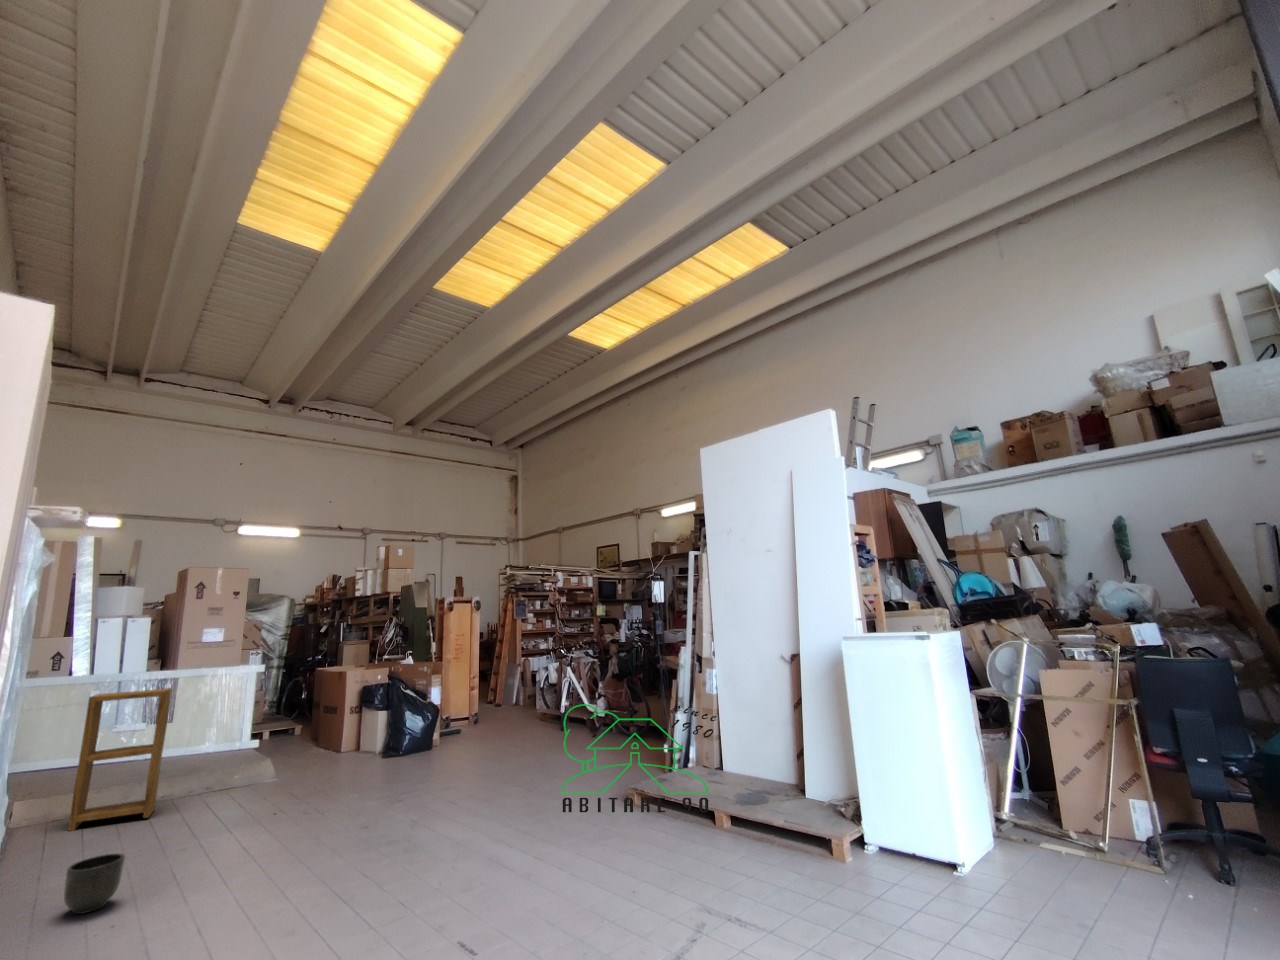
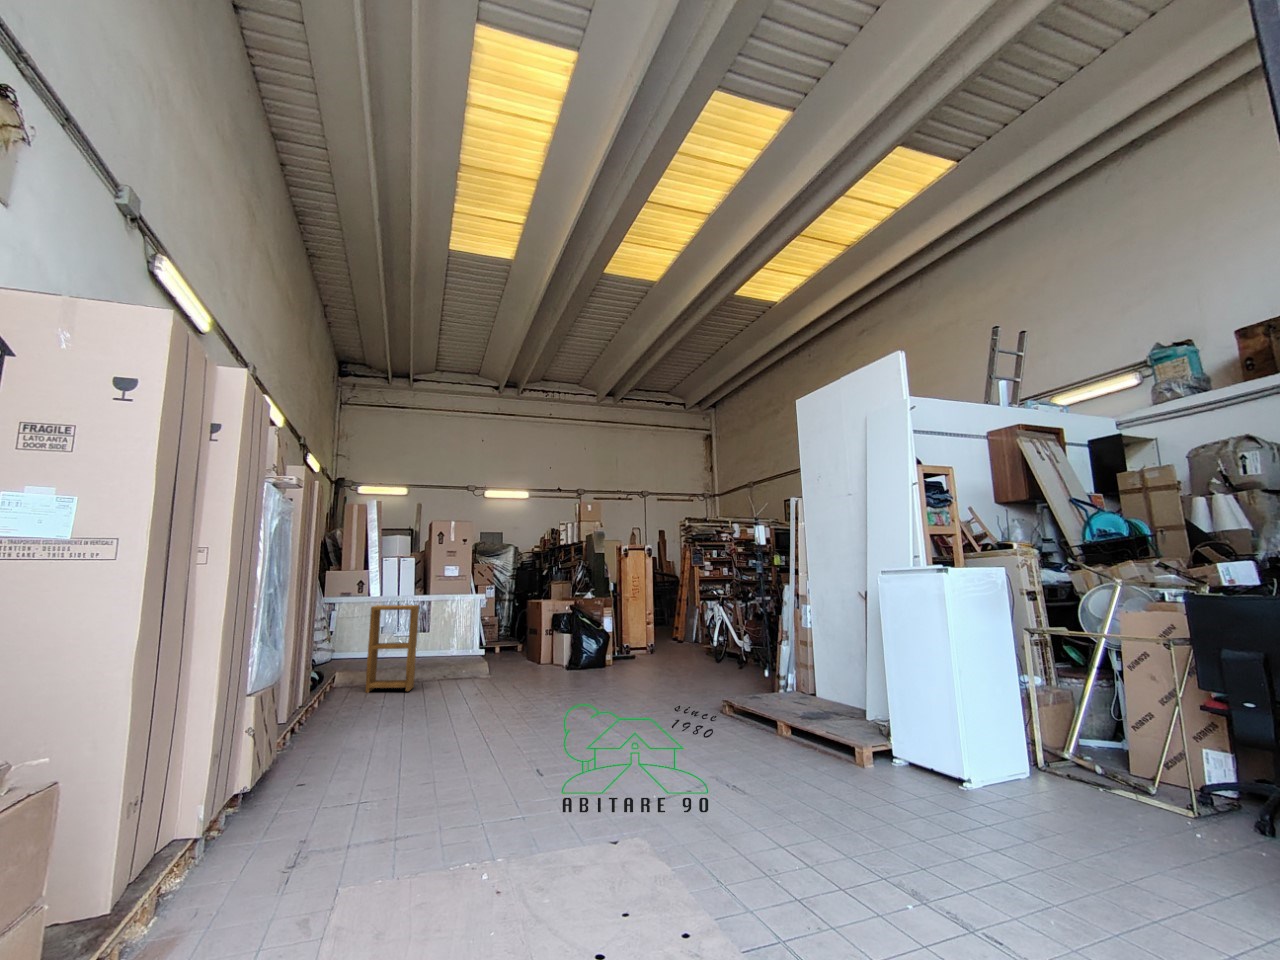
planter: present [64,853,125,914] -> none [345,706,376,740]

